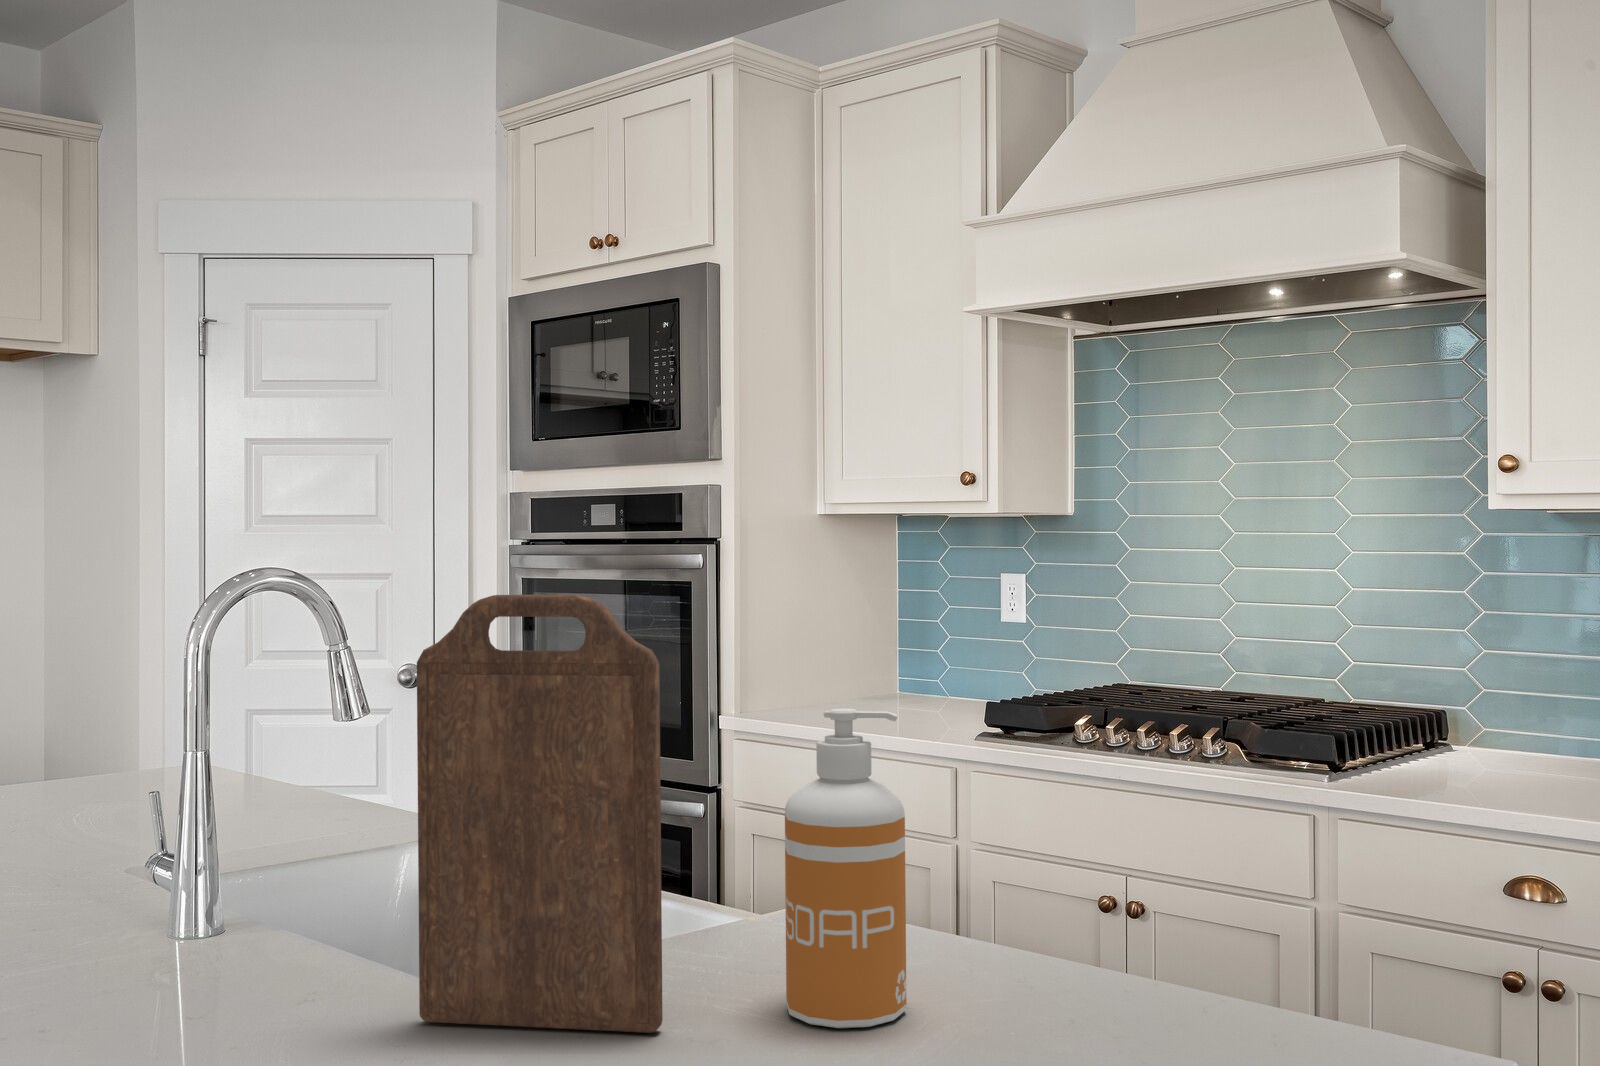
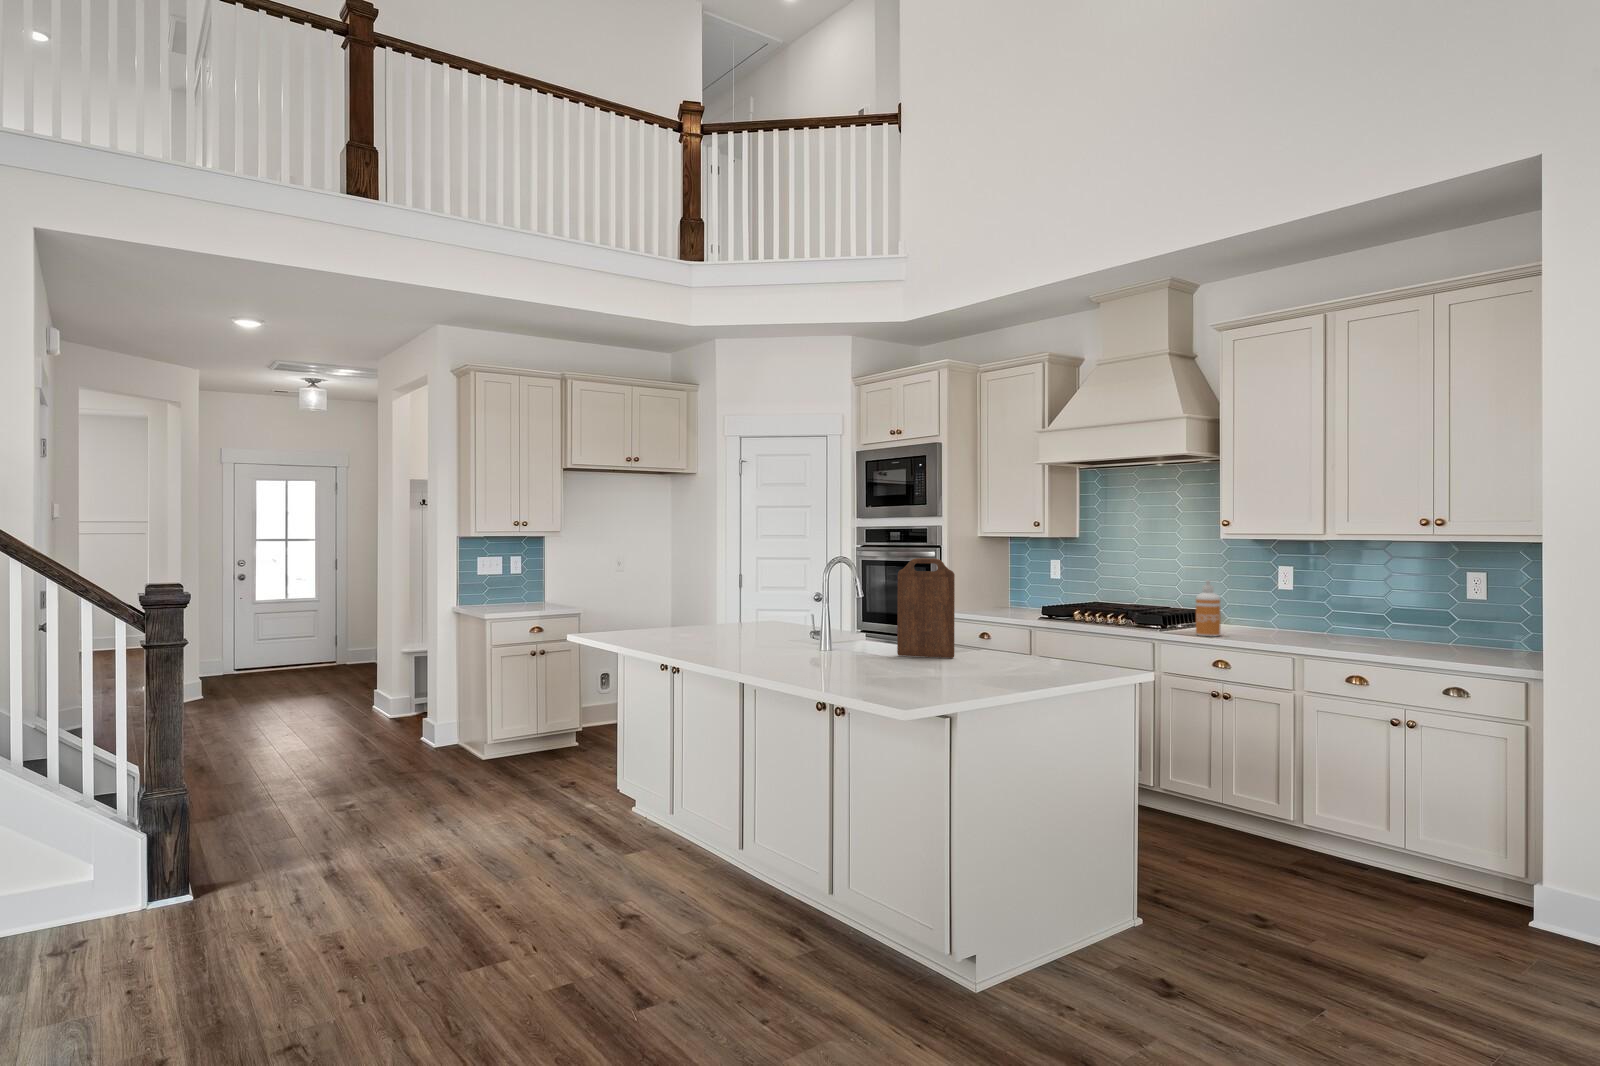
soap dispenser: present [785,708,907,1028] -> present [1196,580,1220,636]

